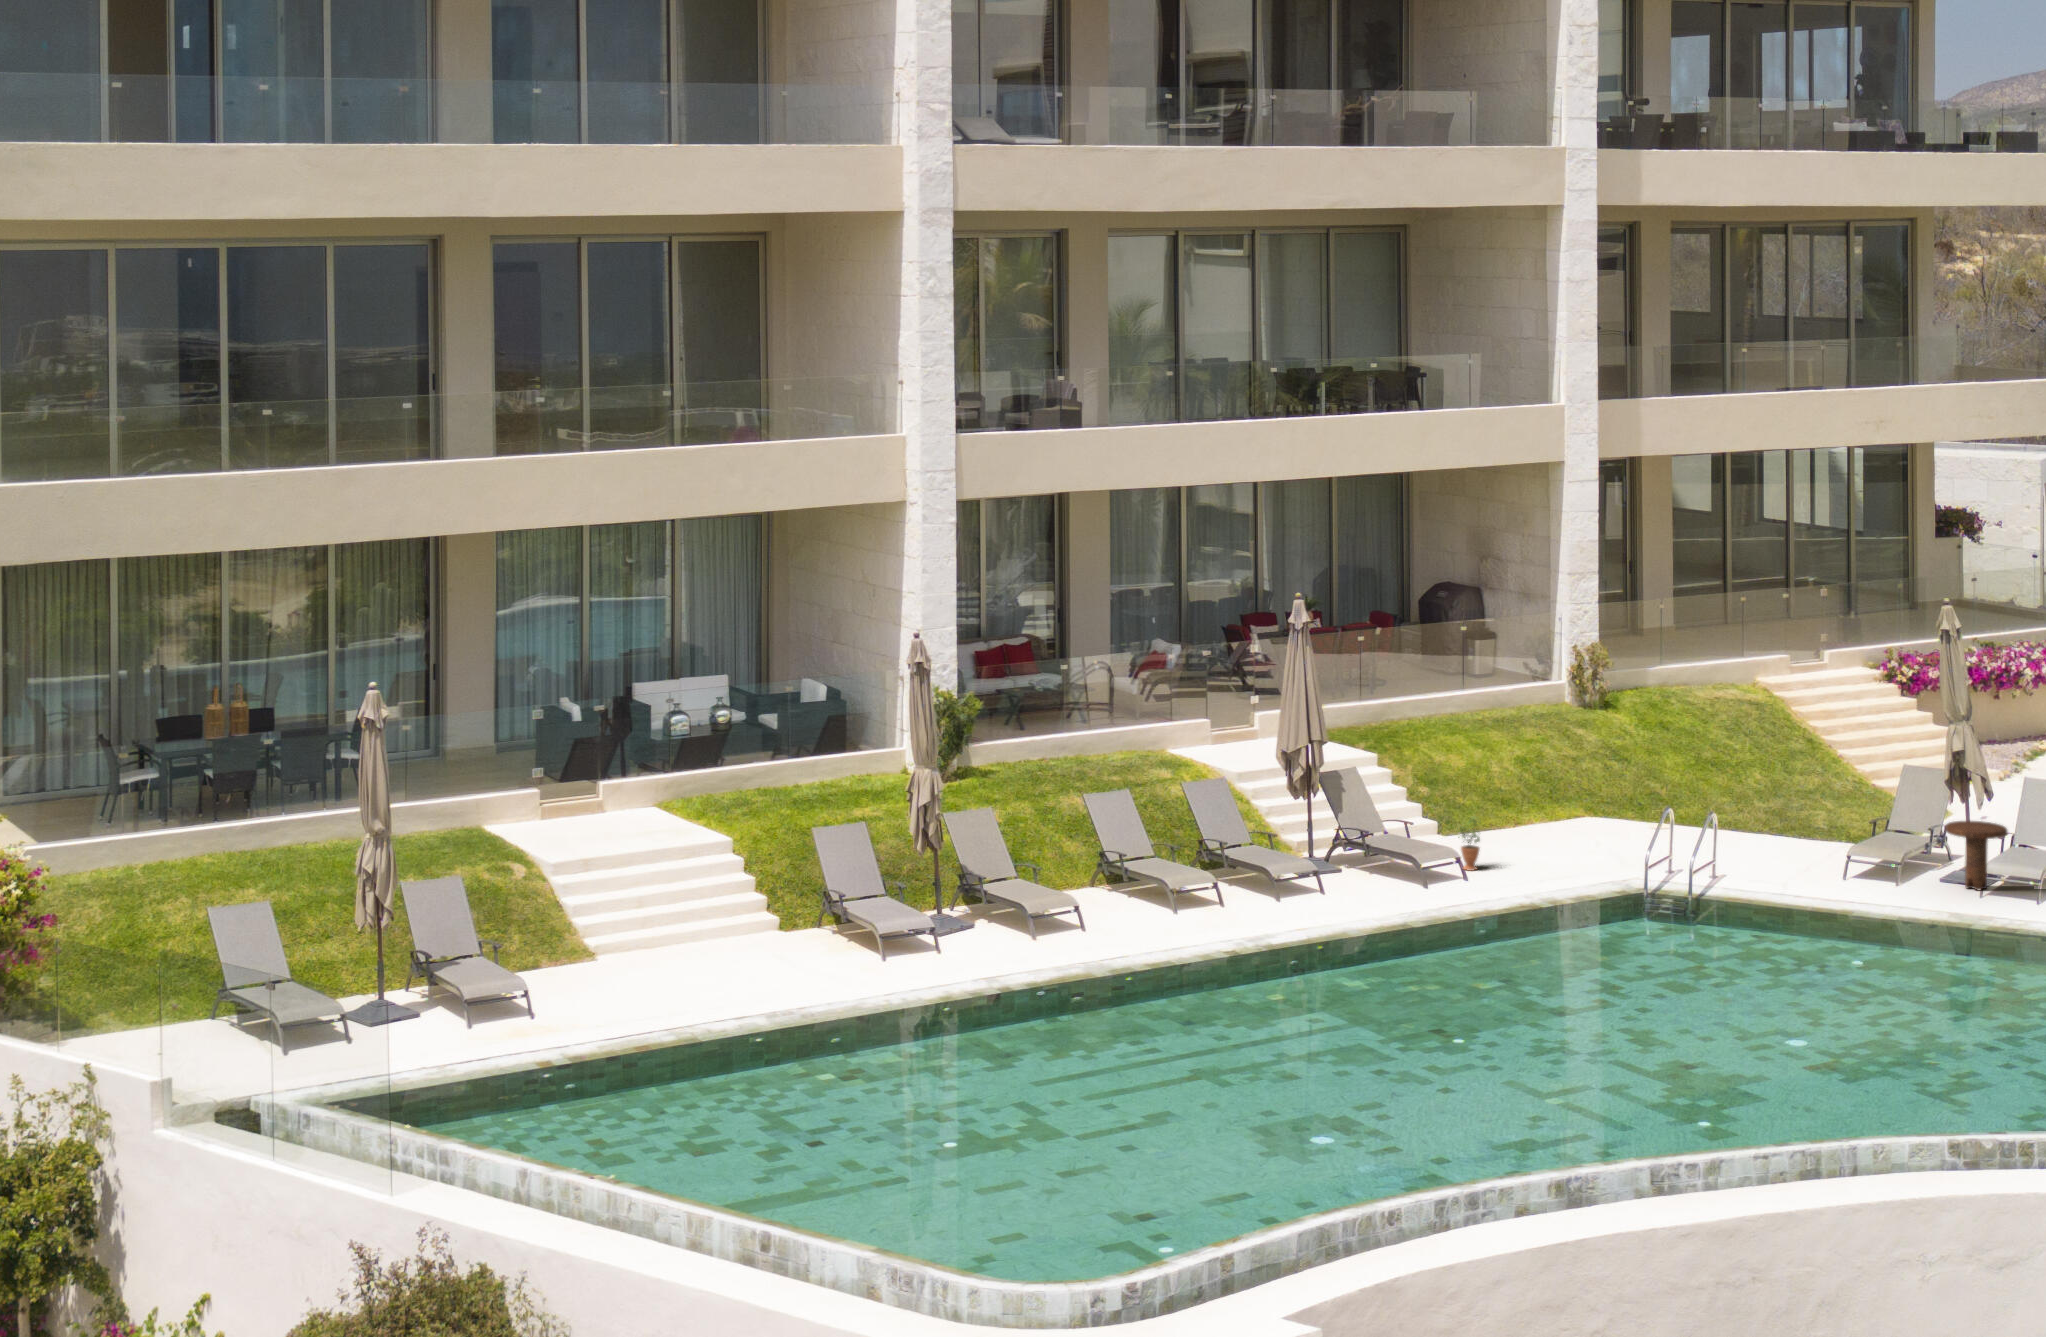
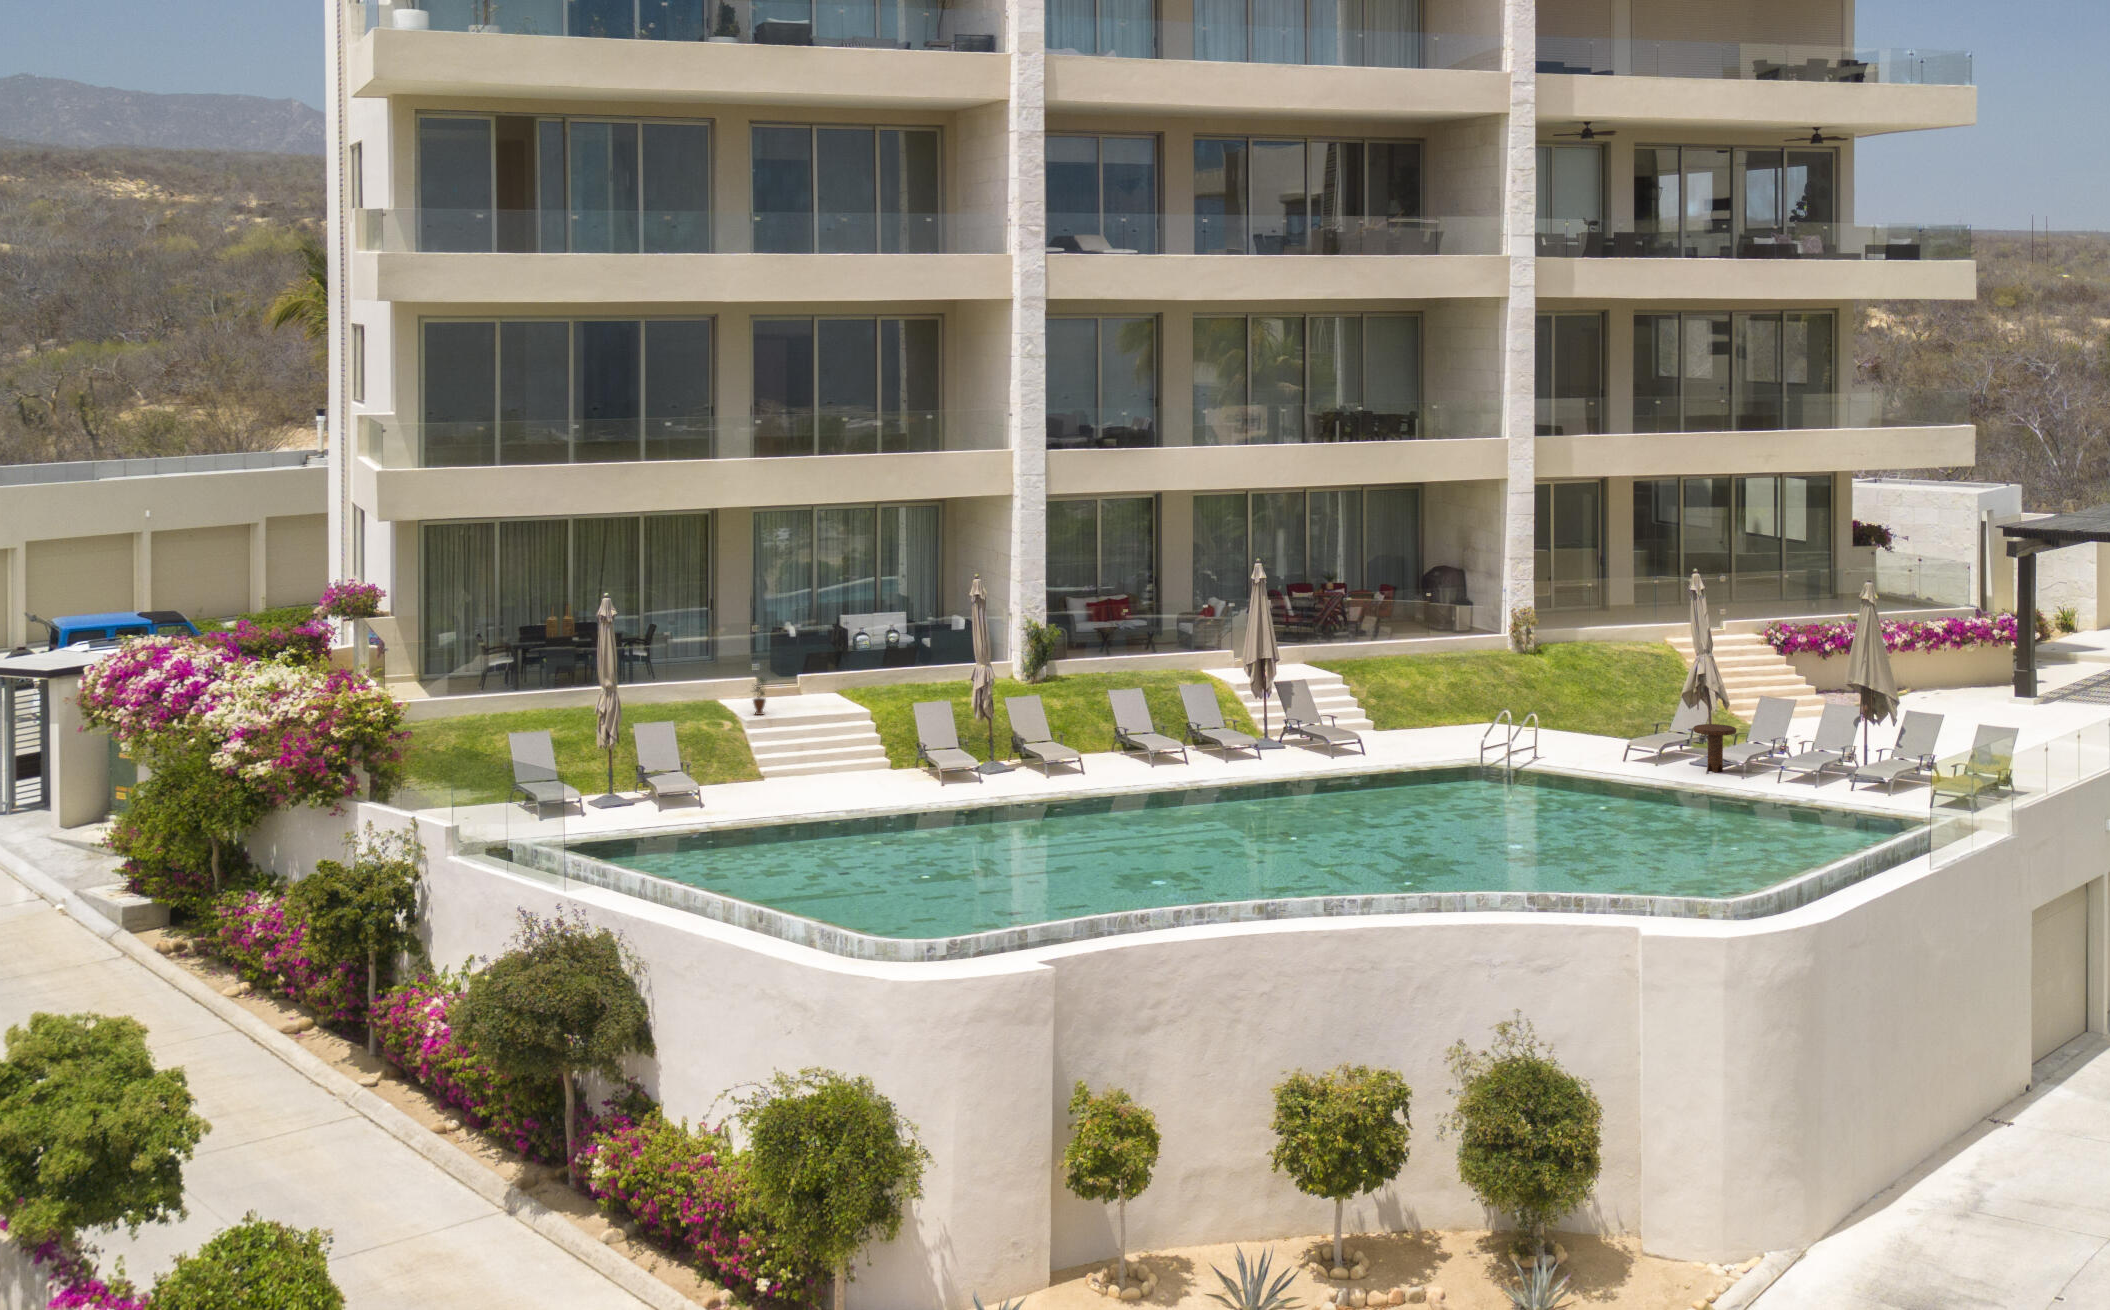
potted plant: present [1457,817,1480,871] -> present [753,679,766,715]

